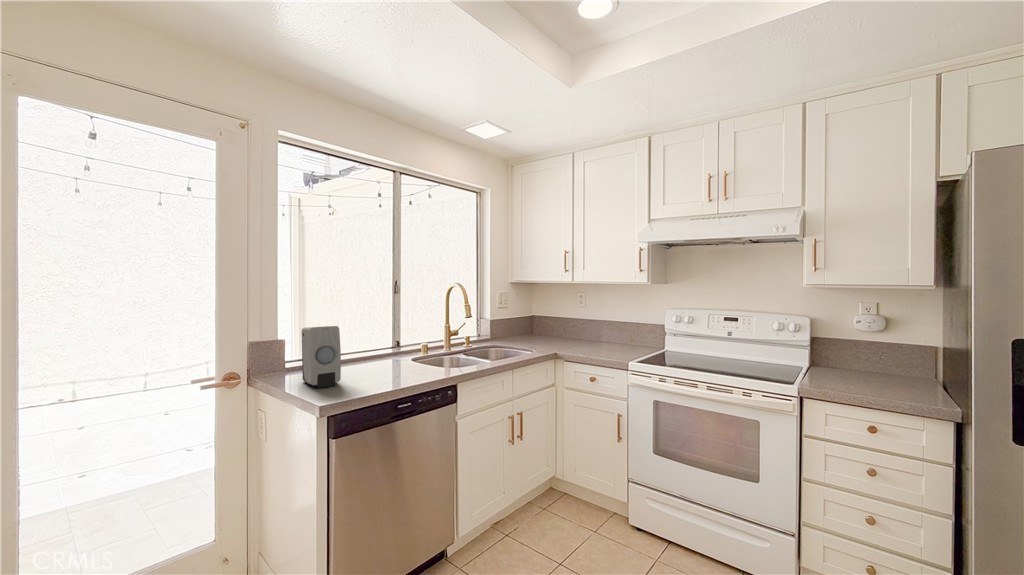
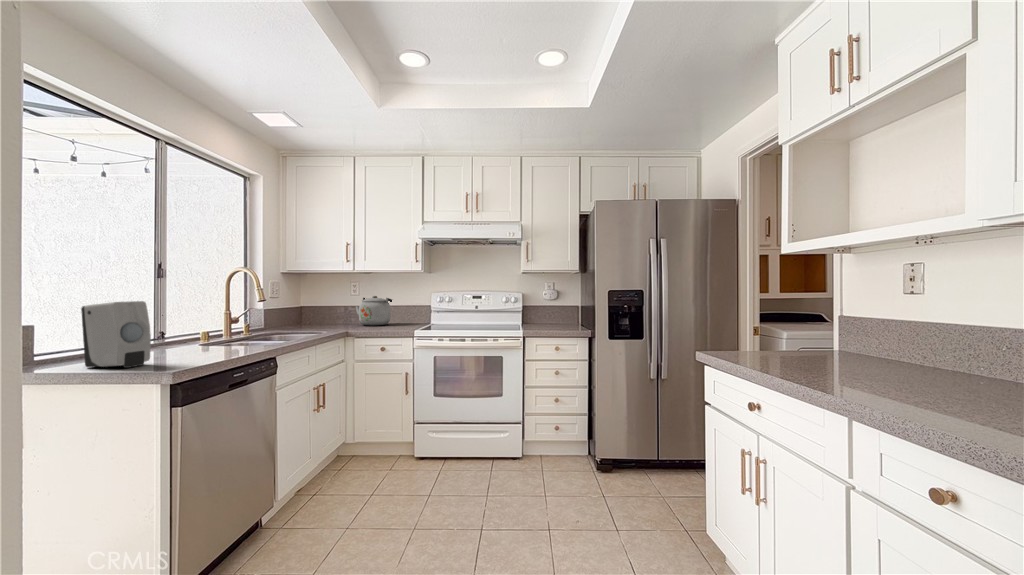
kettle: none [581,309,624,344] -> present [356,296,392,326]

